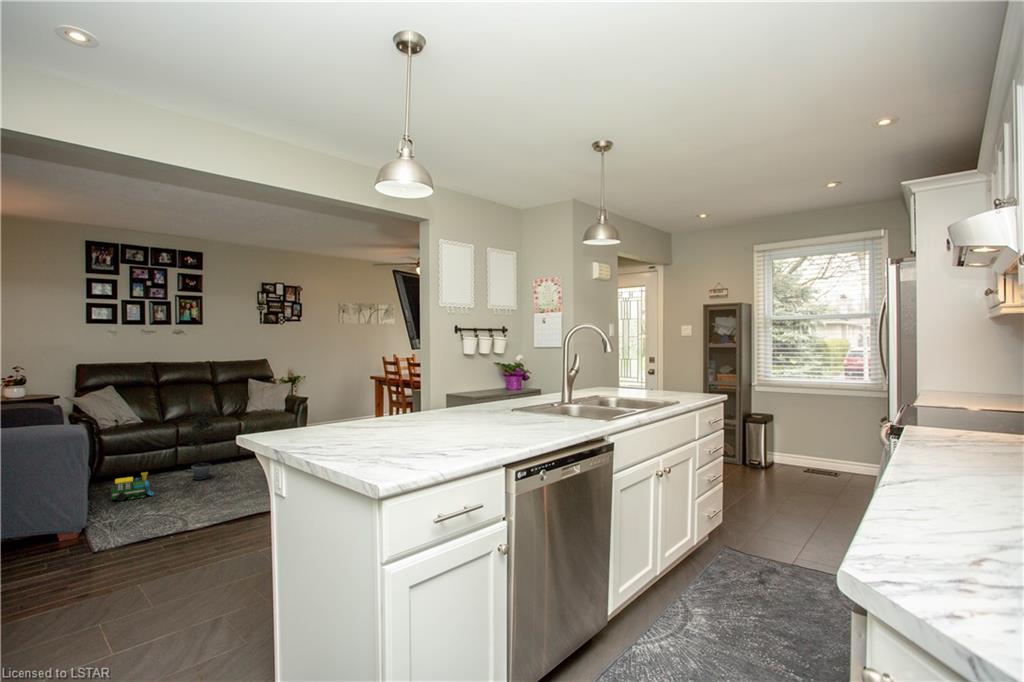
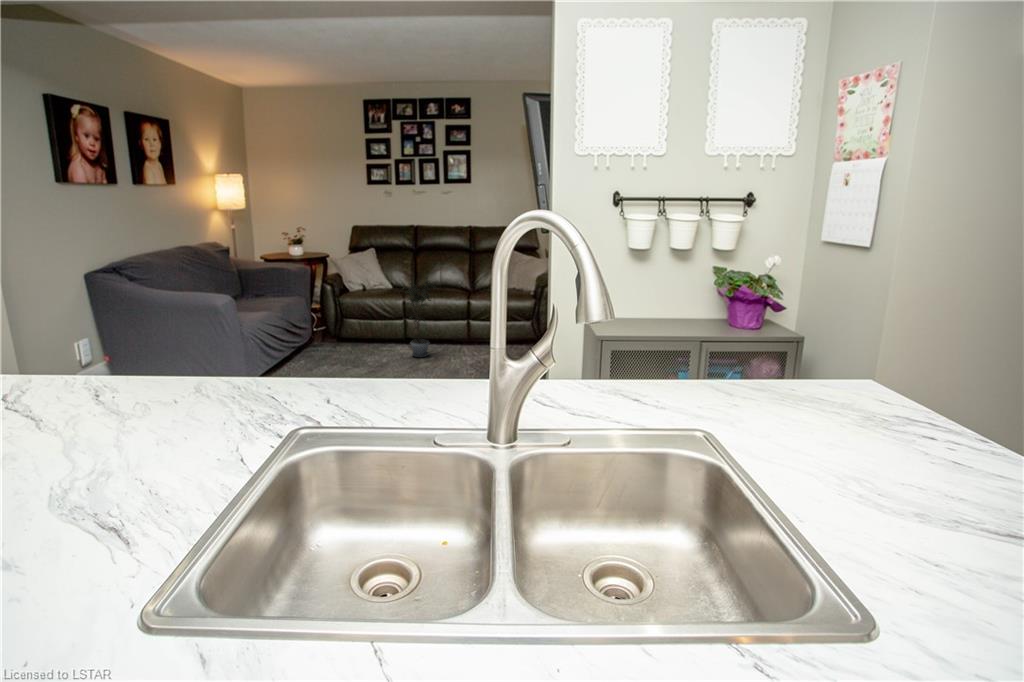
toy train: present [111,472,154,501] -> none [330,341,368,367]

